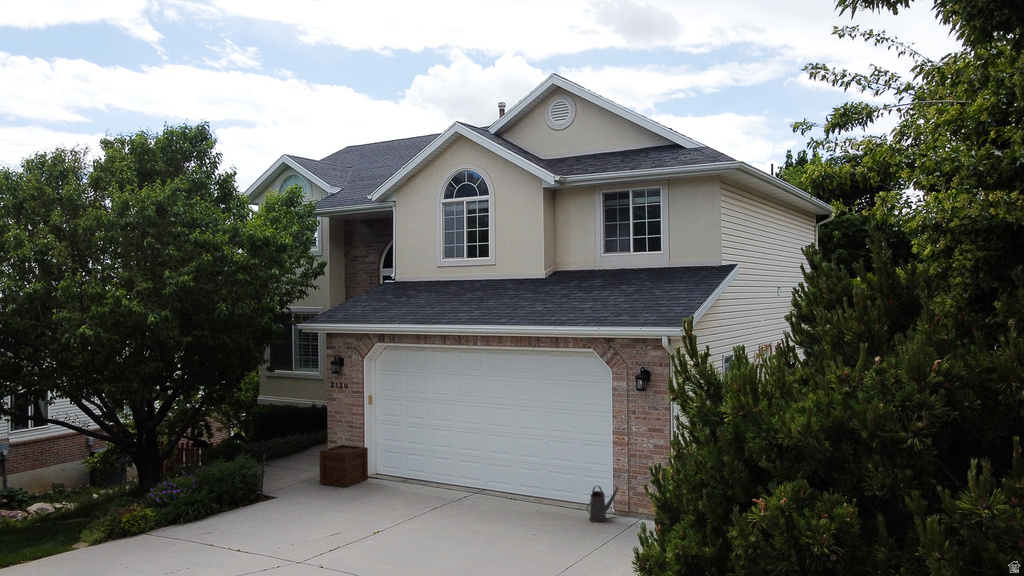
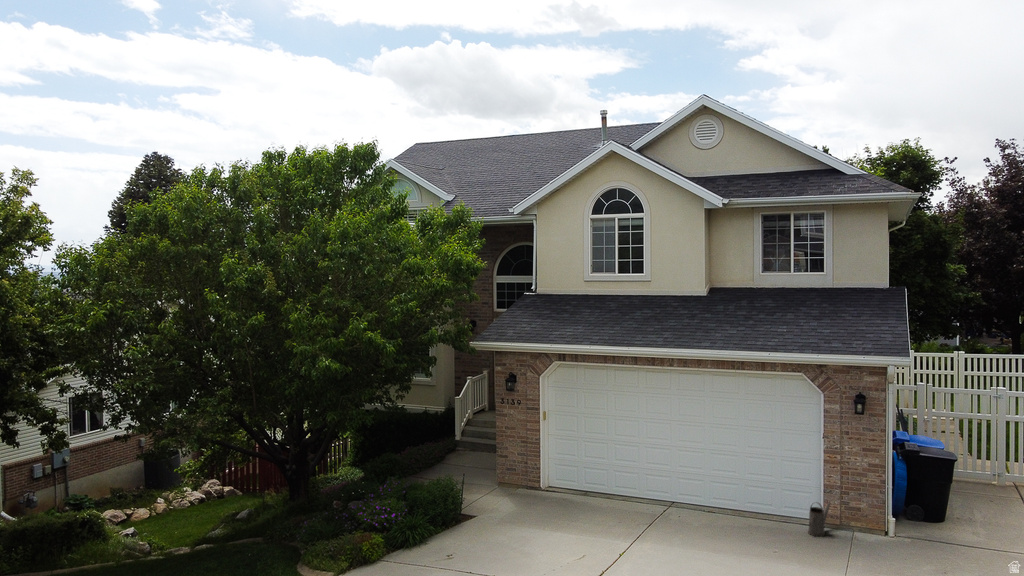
wooden crate: present [320,445,368,488] -> none [503,460,545,504]

